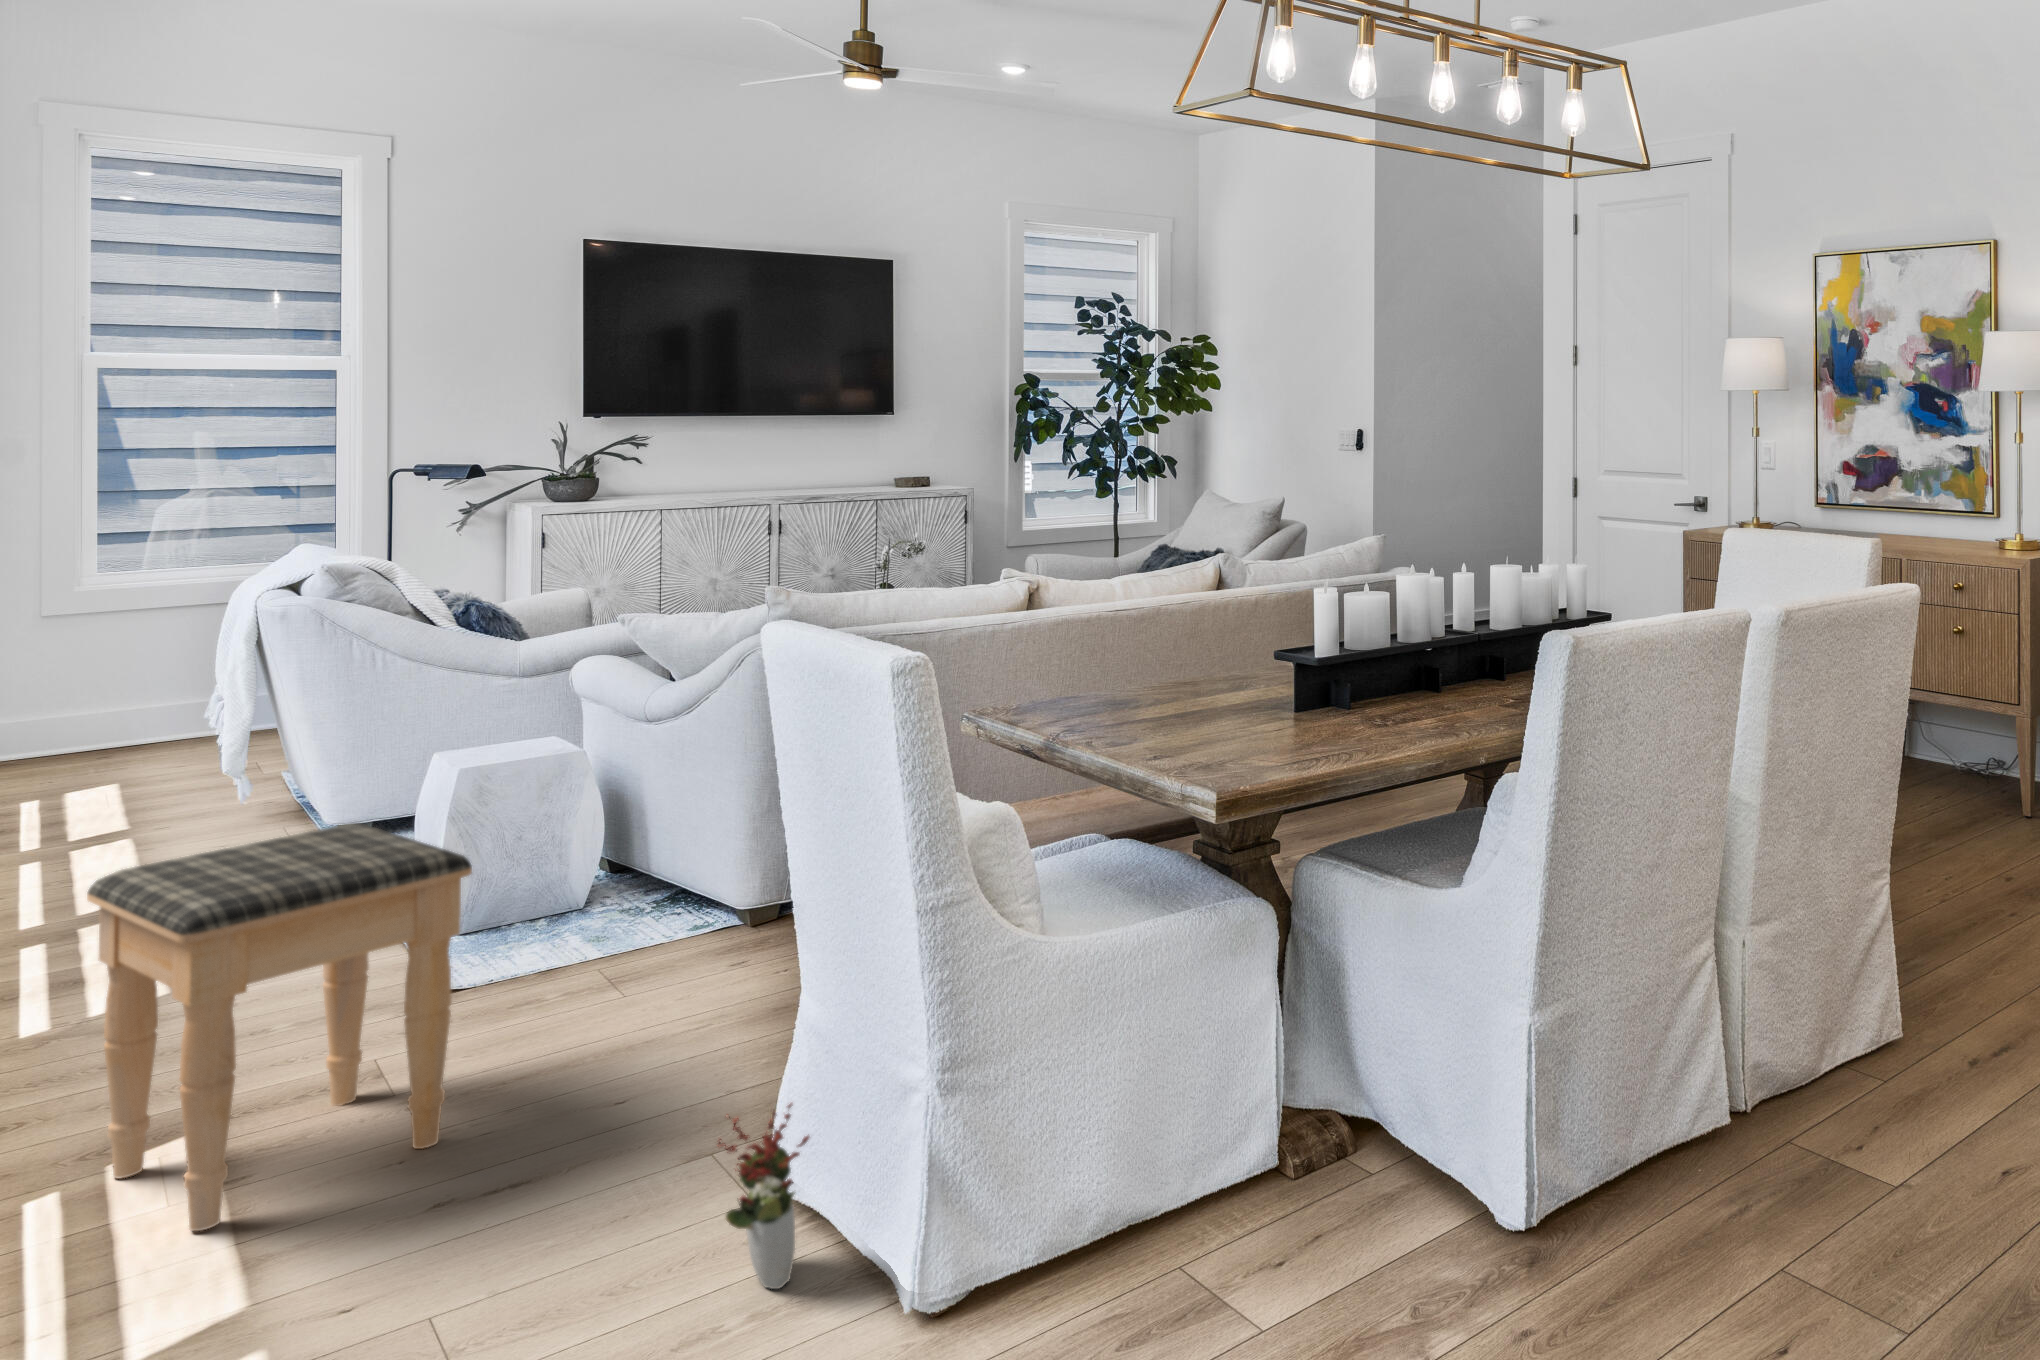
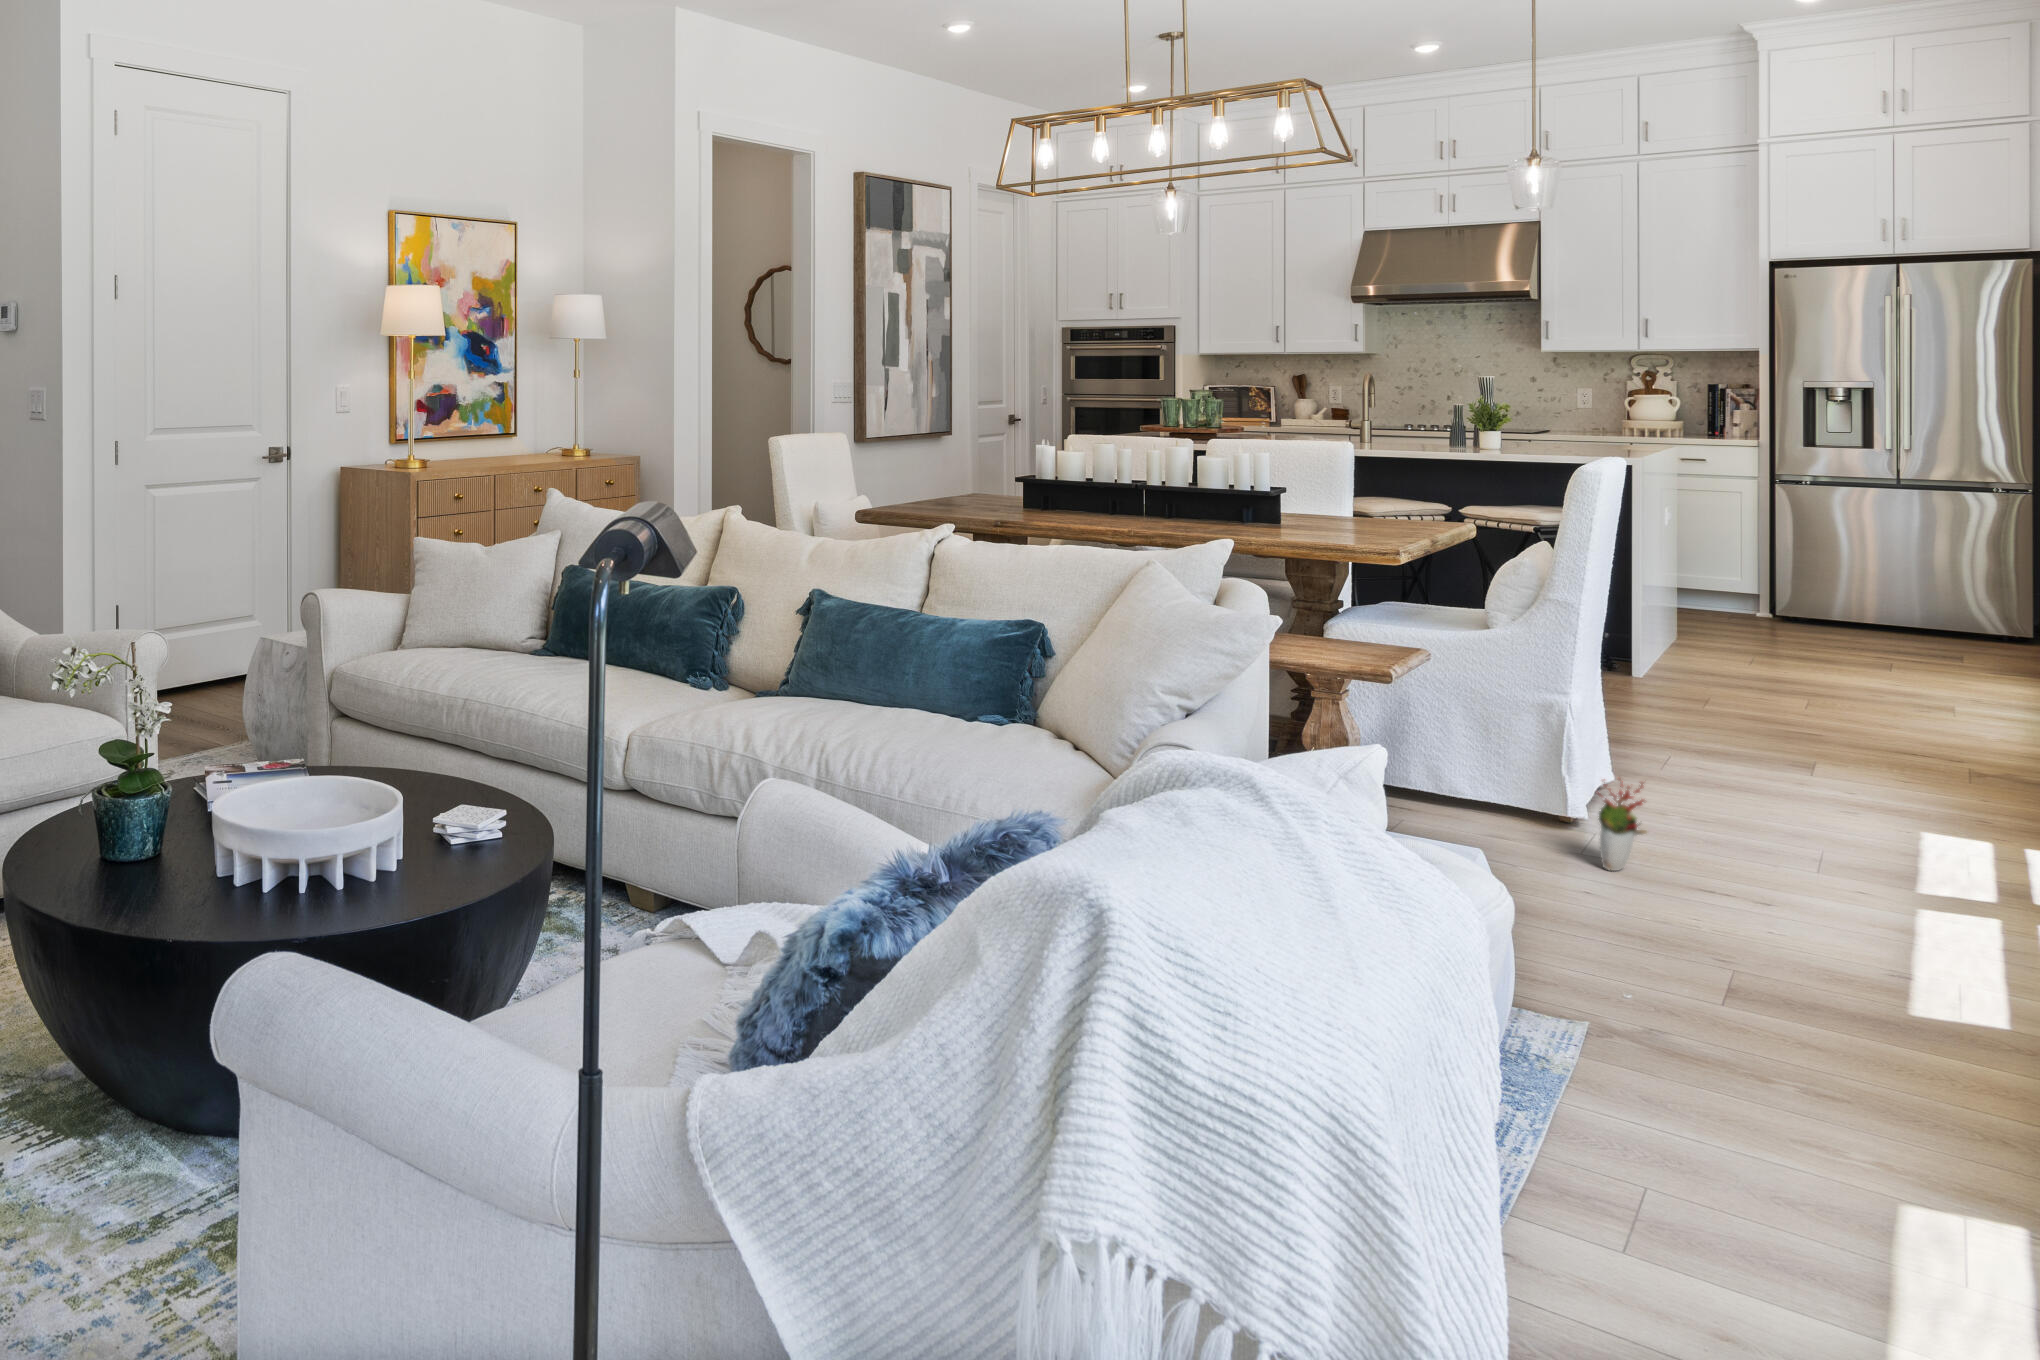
footstool: present [87,823,472,1231] -> none [1684,768,1995,1108]

